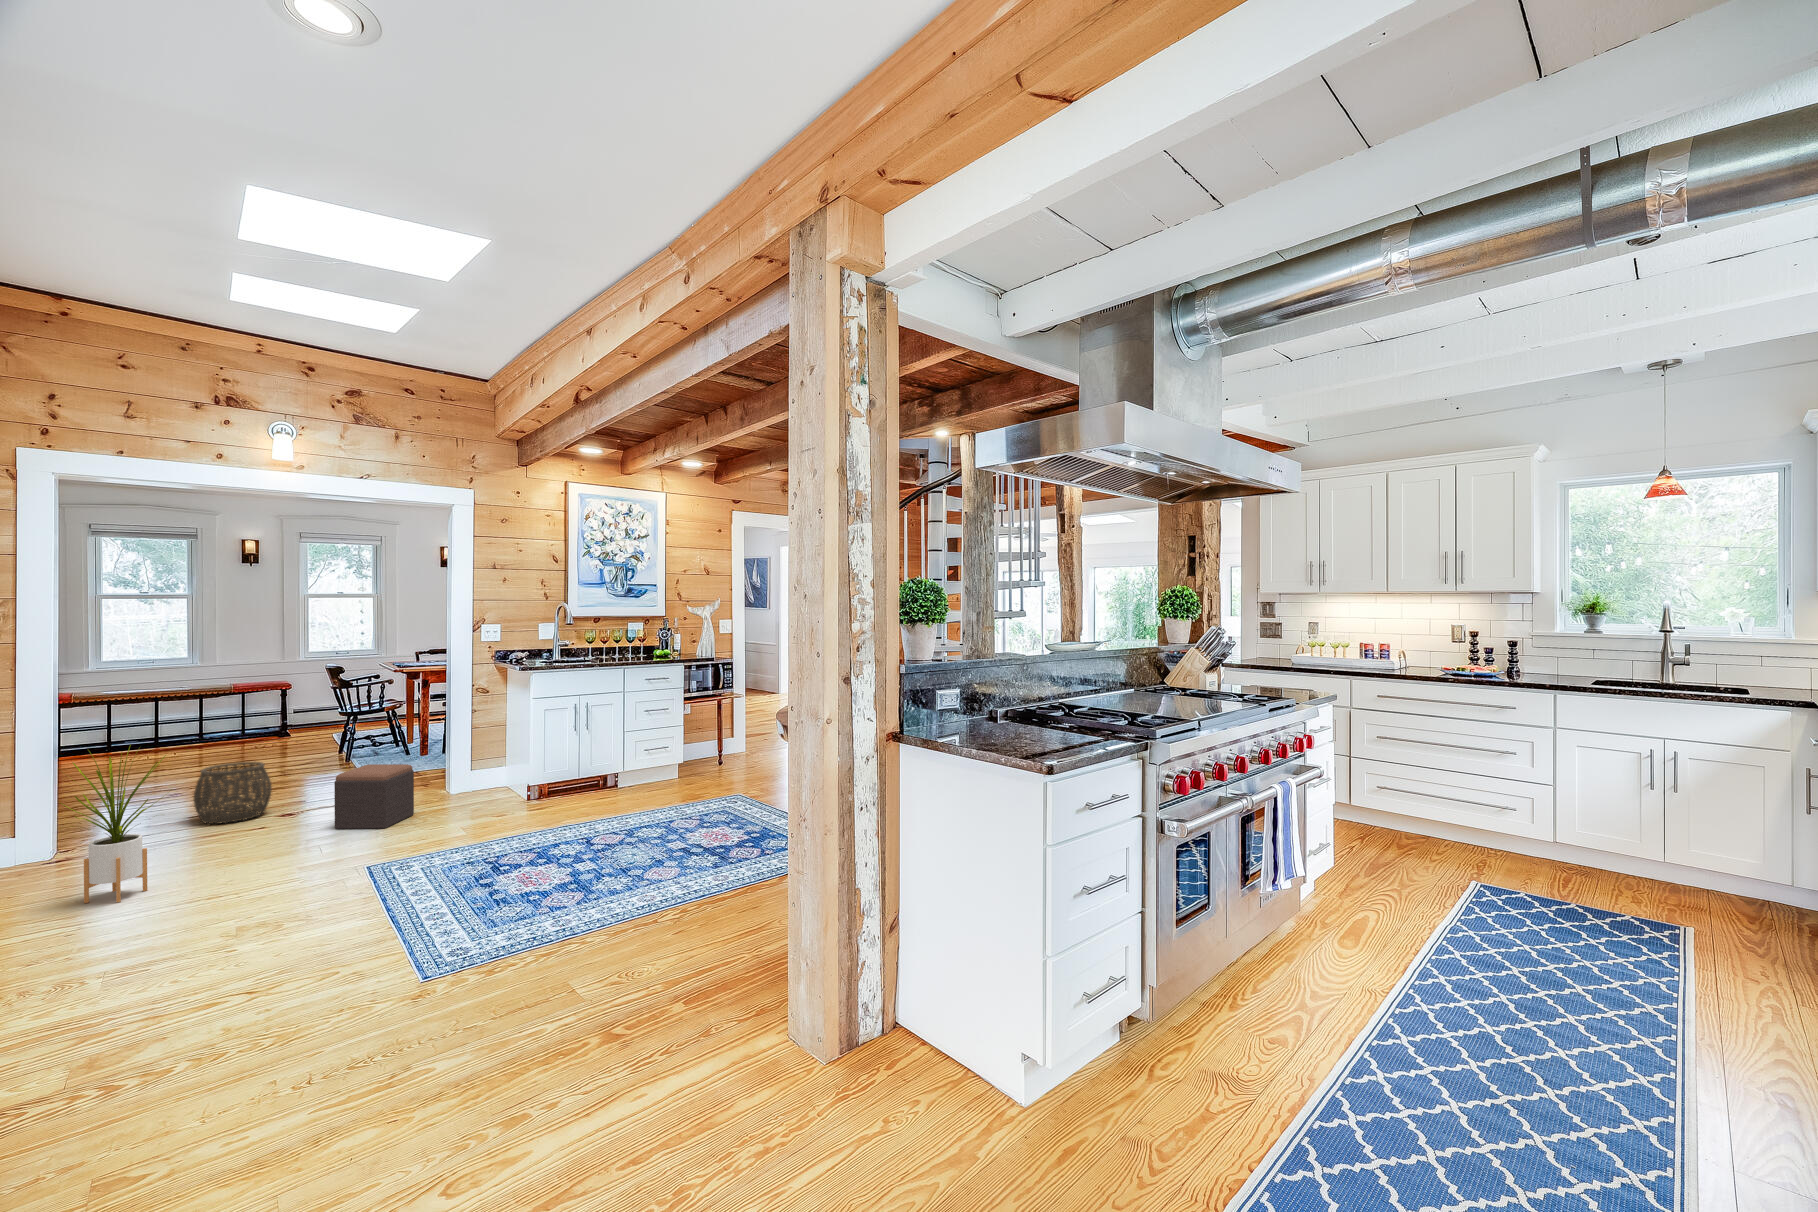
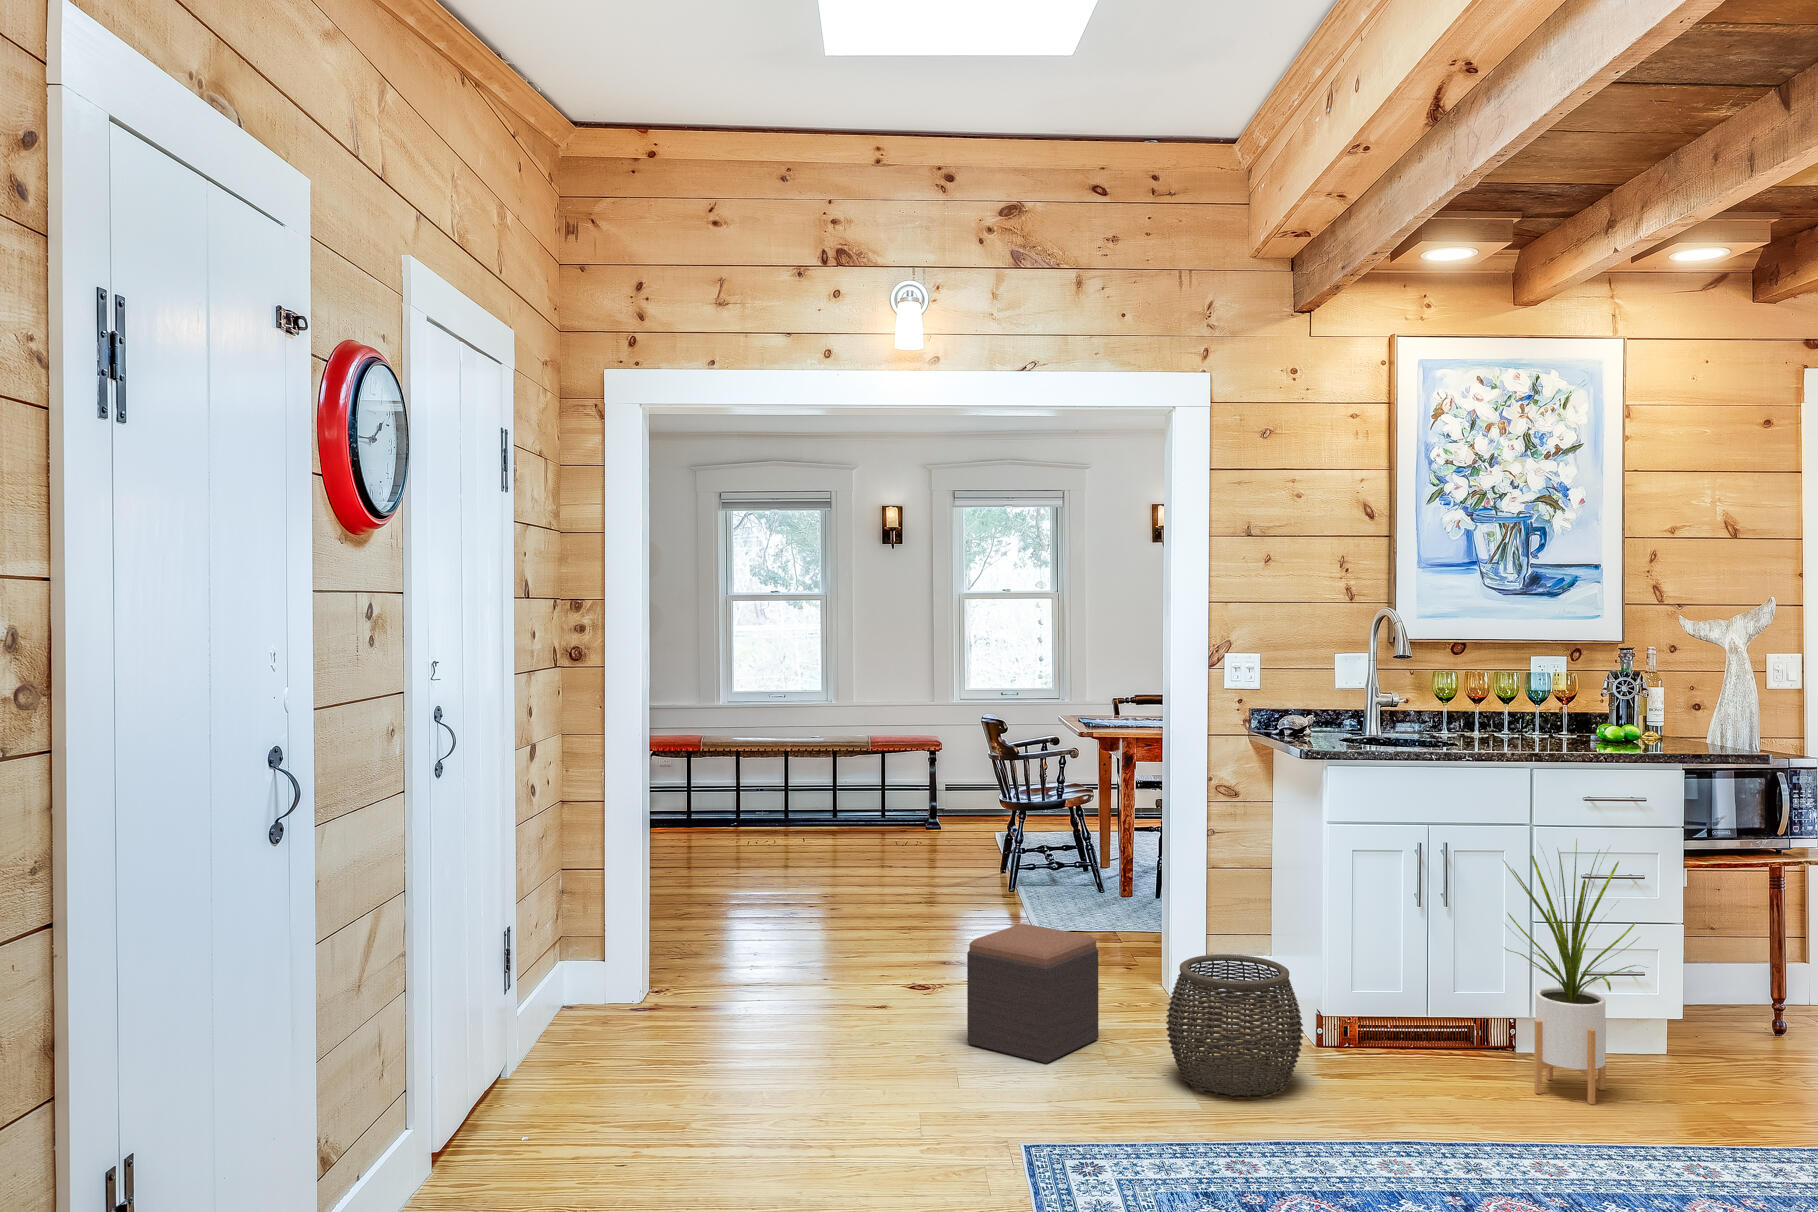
house plant: present [62,747,166,903] -> present [1503,840,1639,1104]
woven basket: present [194,762,272,824] -> present [1166,954,1303,1097]

